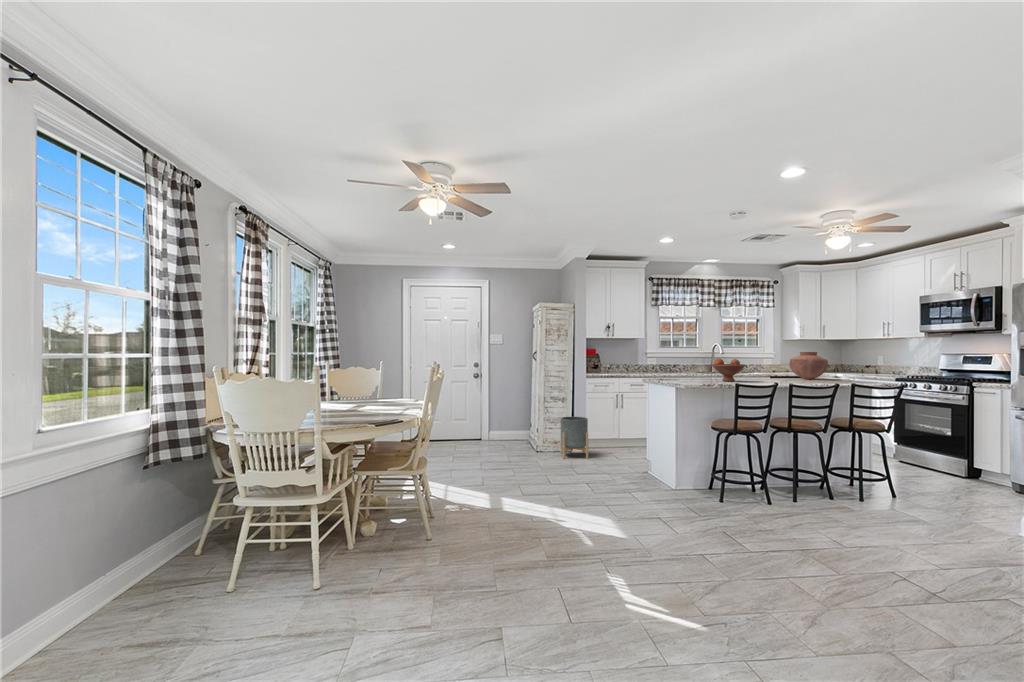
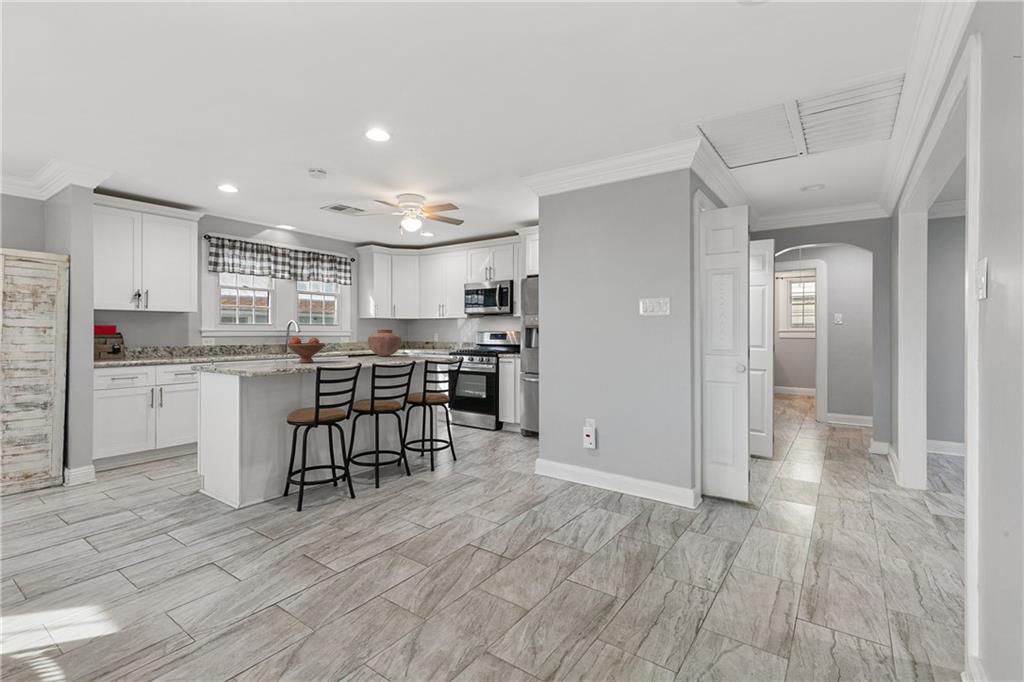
planter: present [561,417,588,458] -> none [36,427,95,498]

